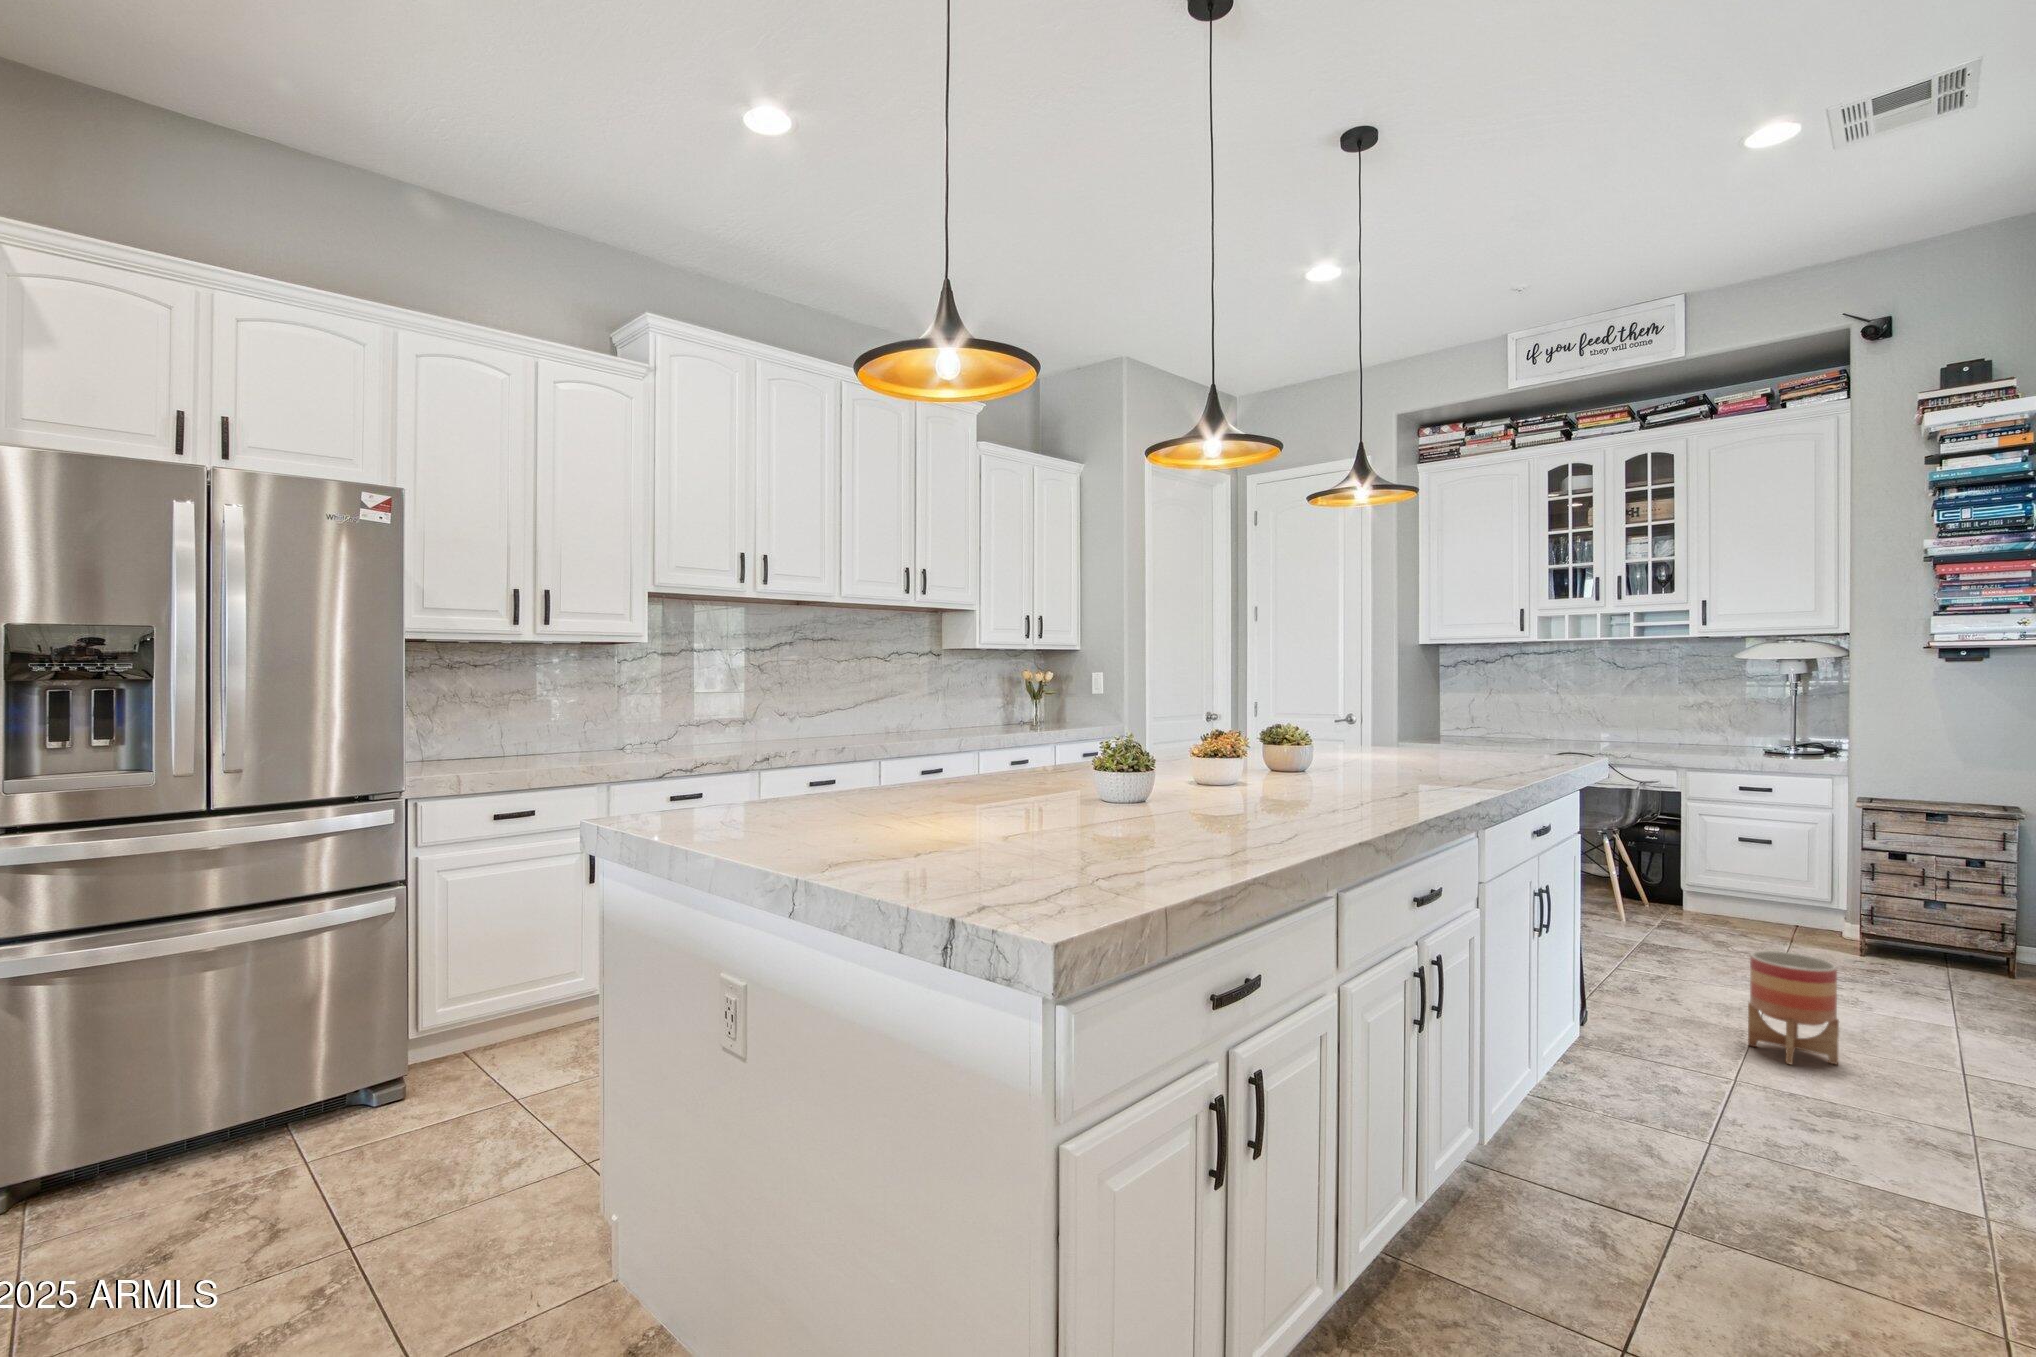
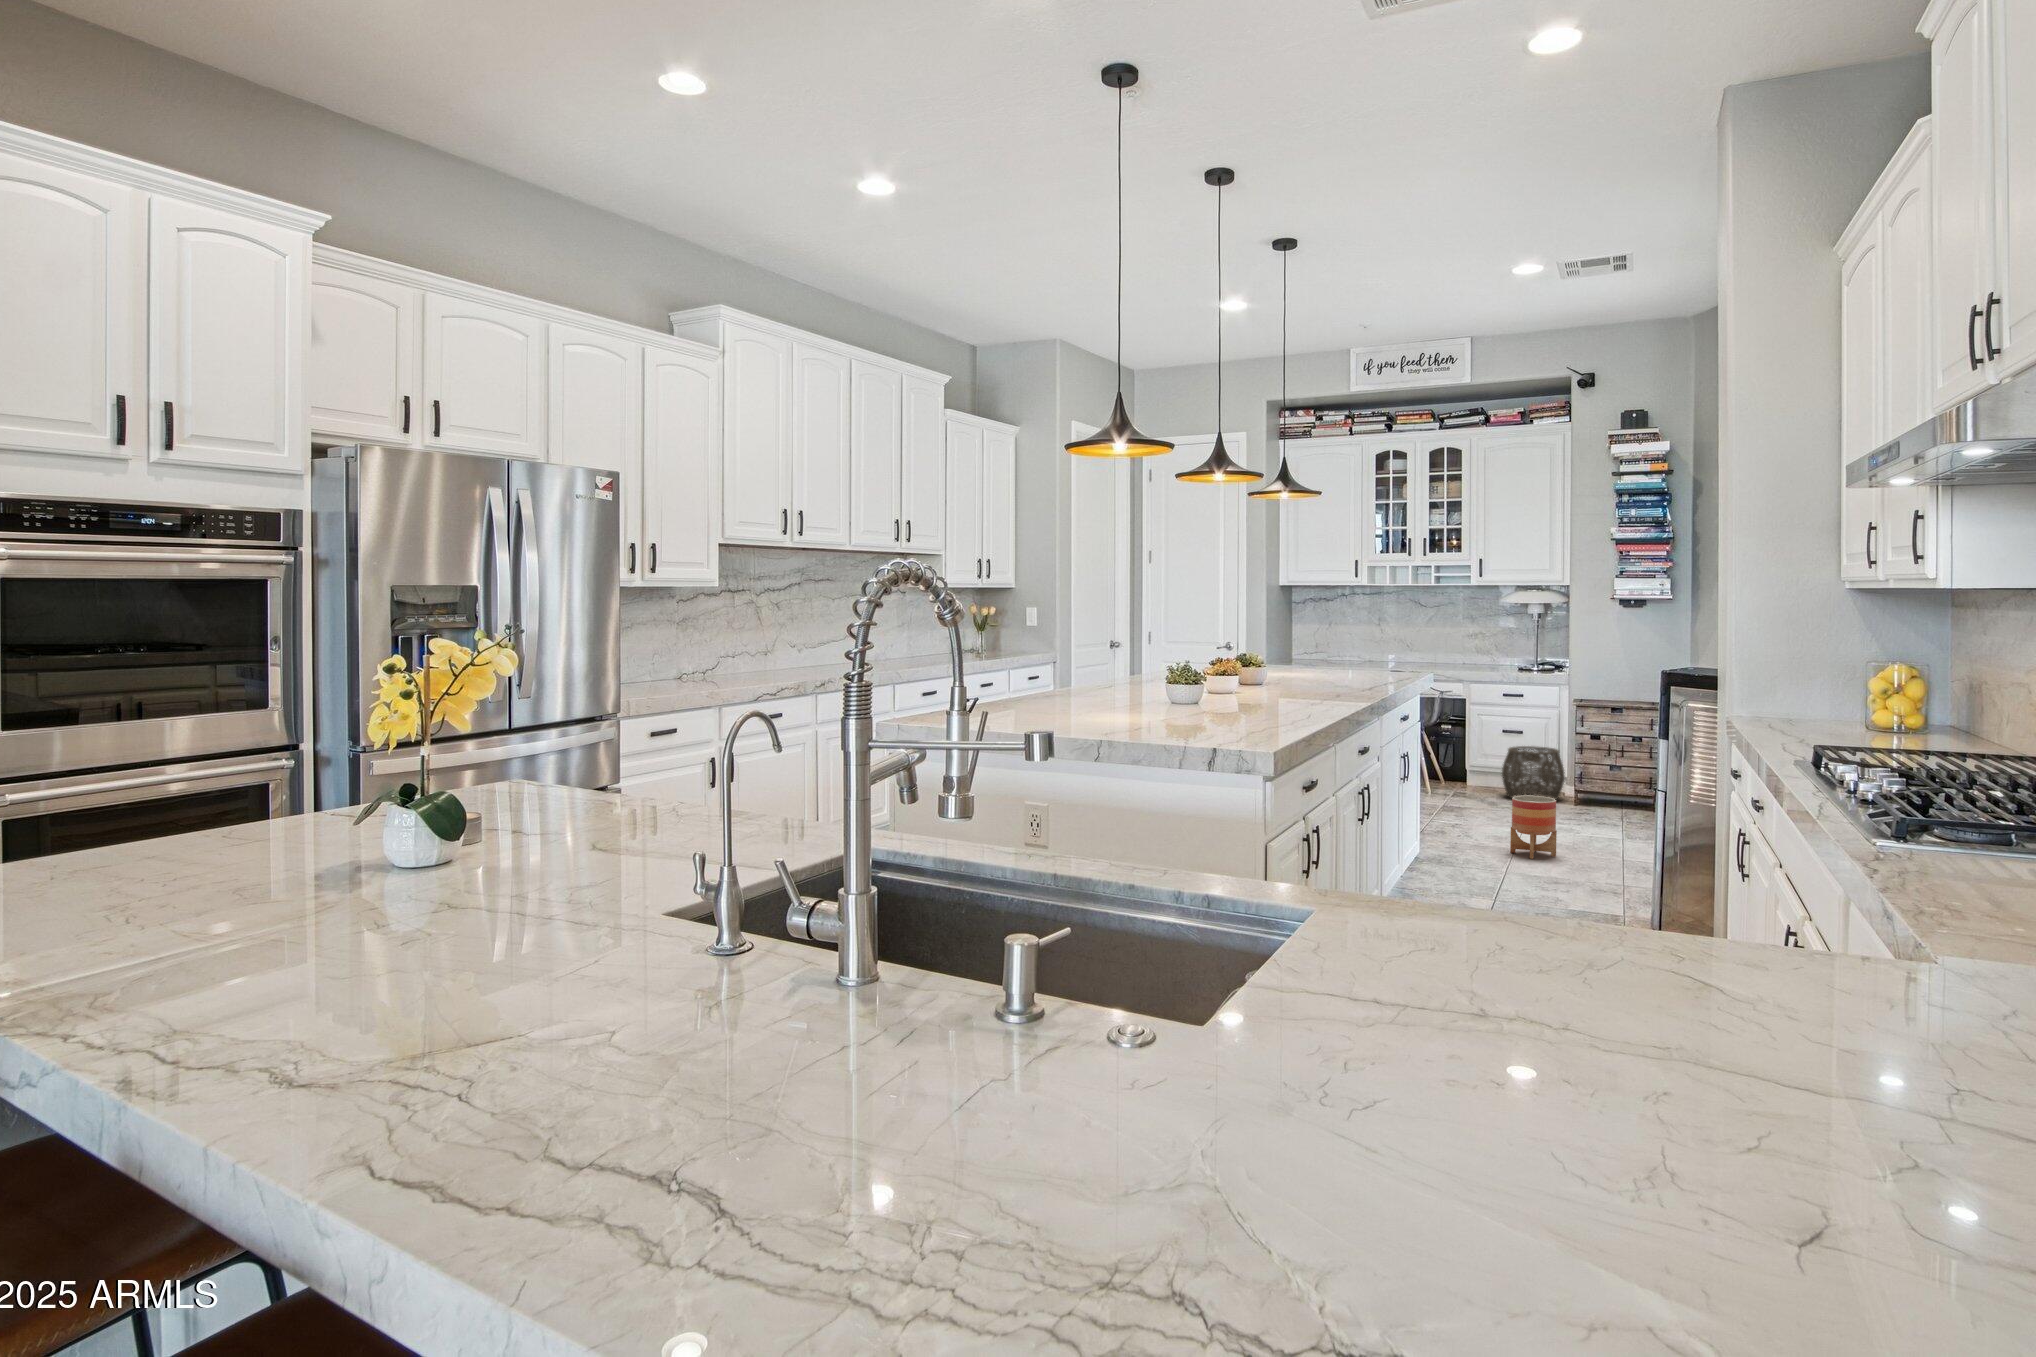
woven basket: none [1737,861,1847,947] -> present [1502,746,1565,800]

